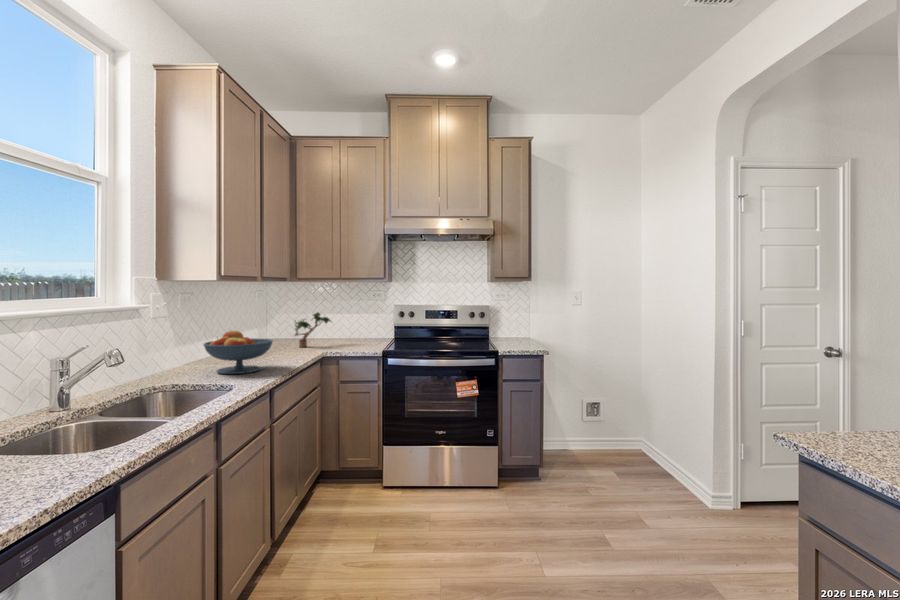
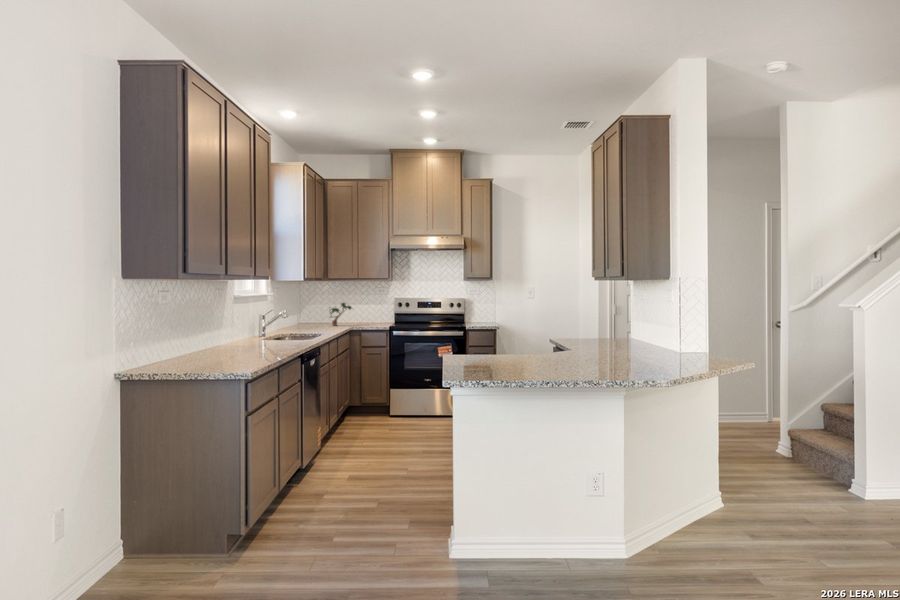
fruit bowl: present [203,331,273,374] -> none [292,310,328,333]

